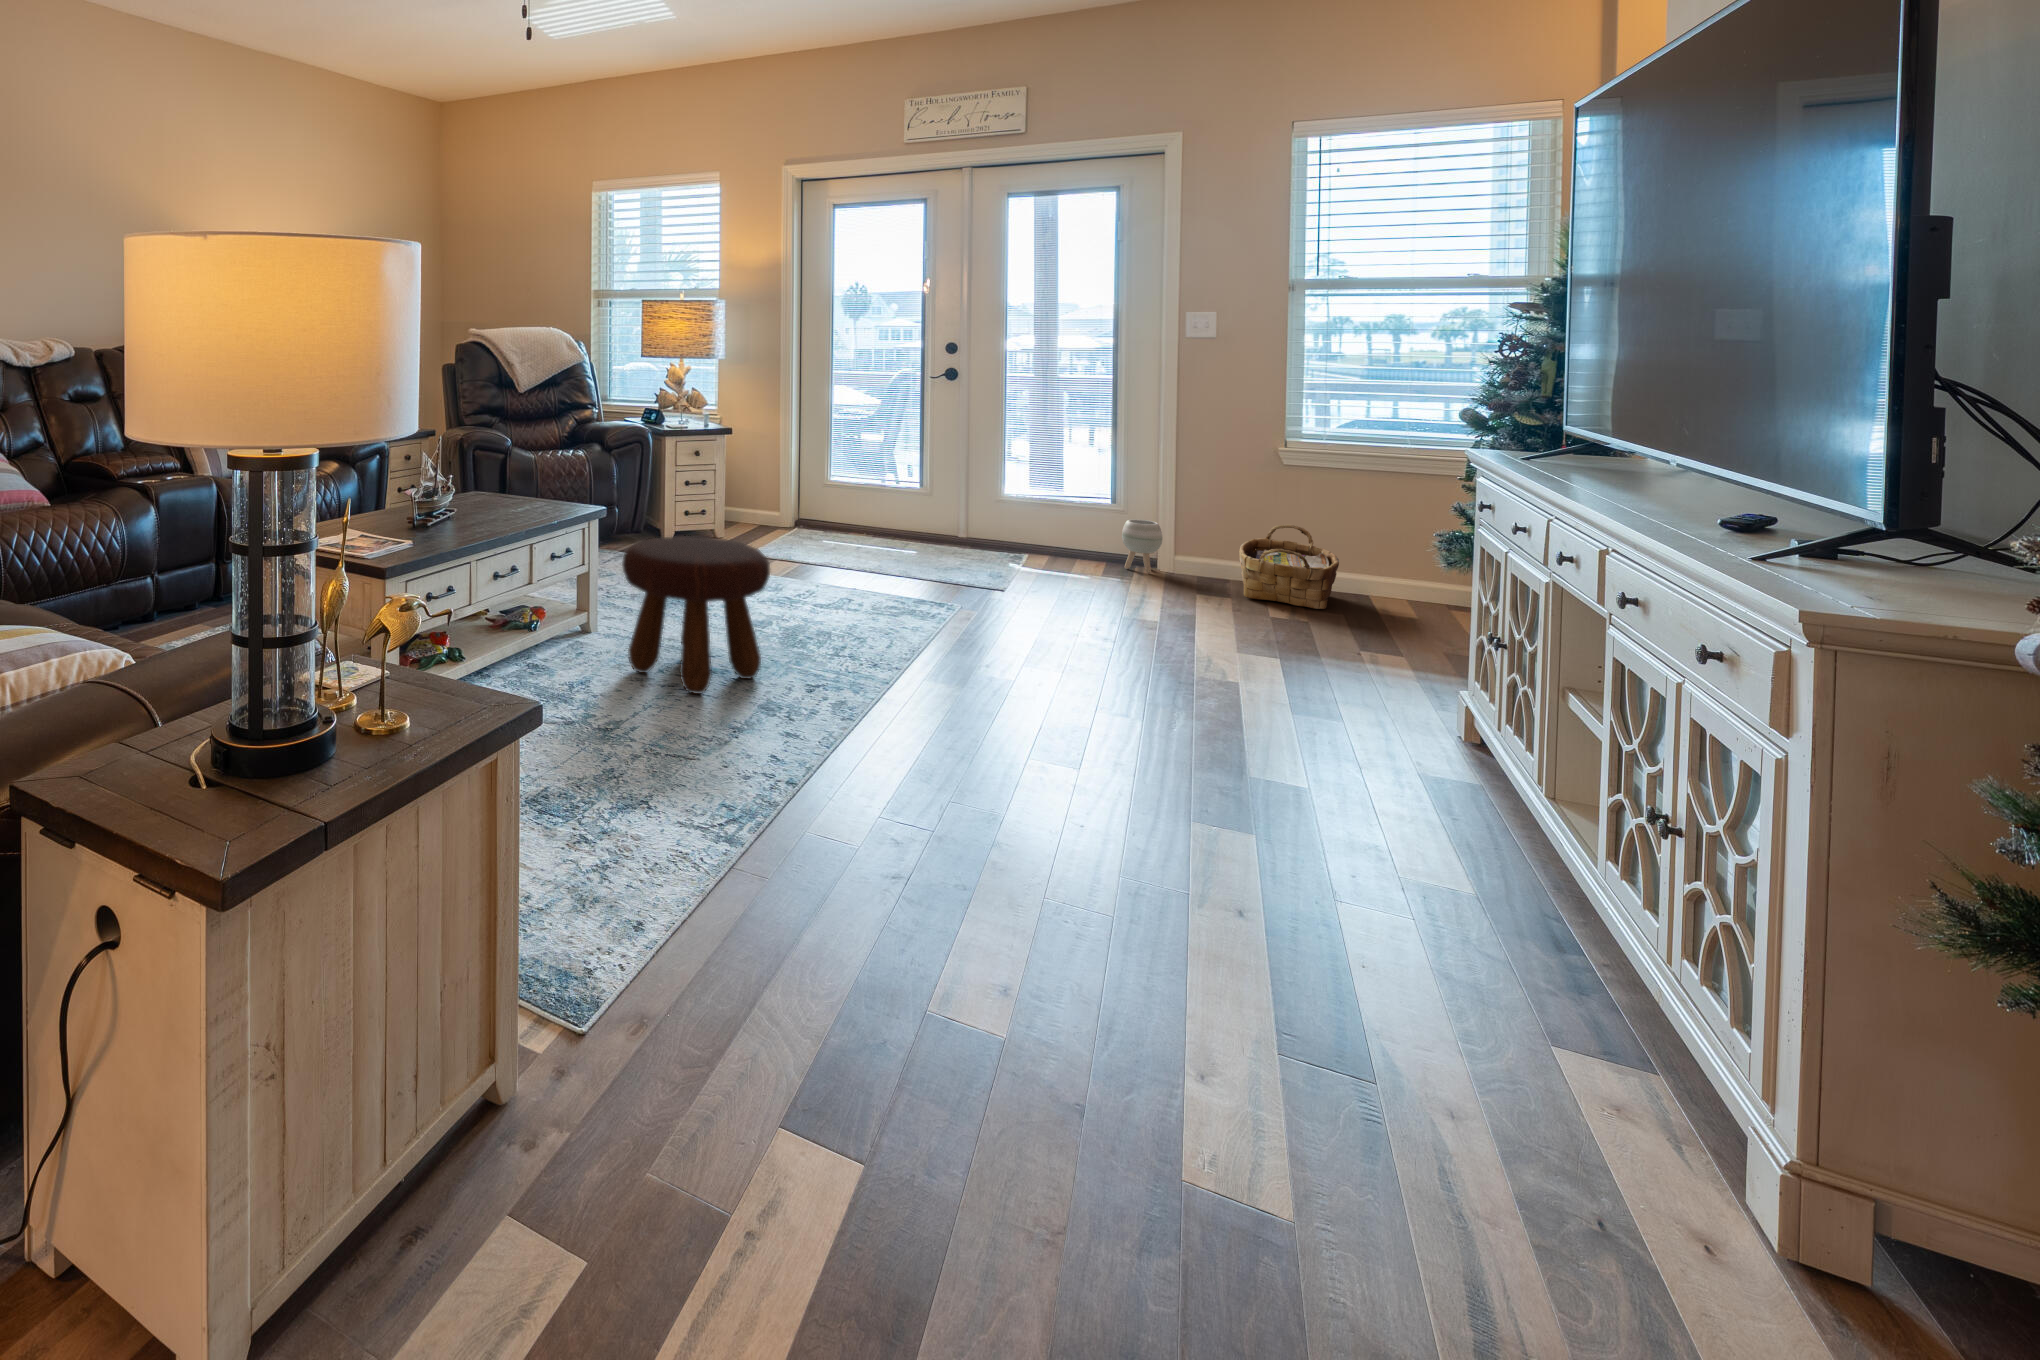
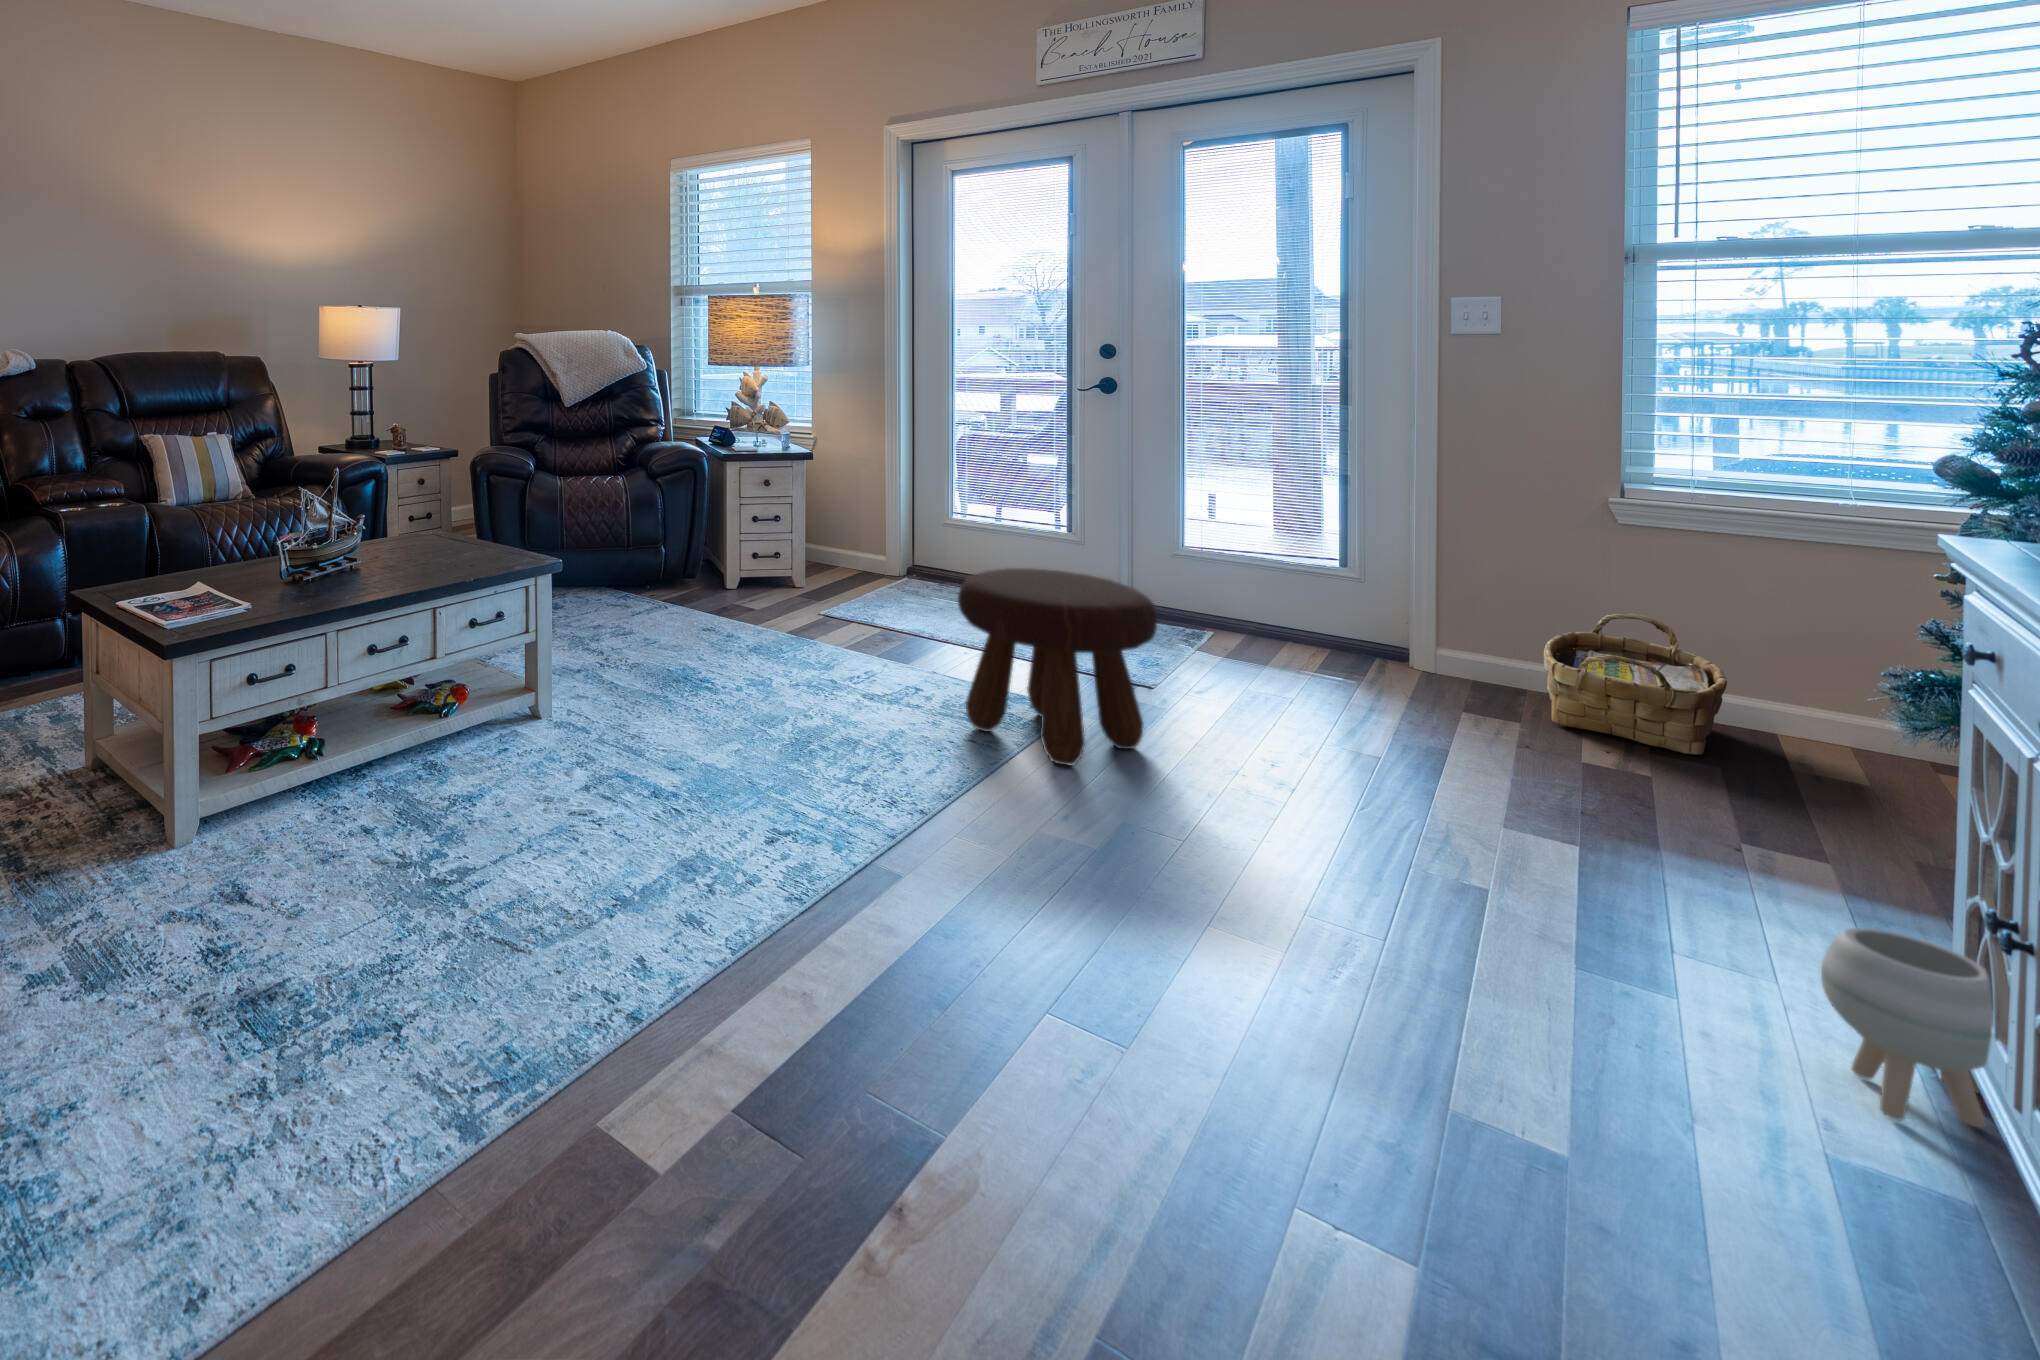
planter: present [1122,519,1163,573] -> present [1821,927,1993,1128]
footstool: present [622,536,770,694] -> present [958,568,1157,766]

